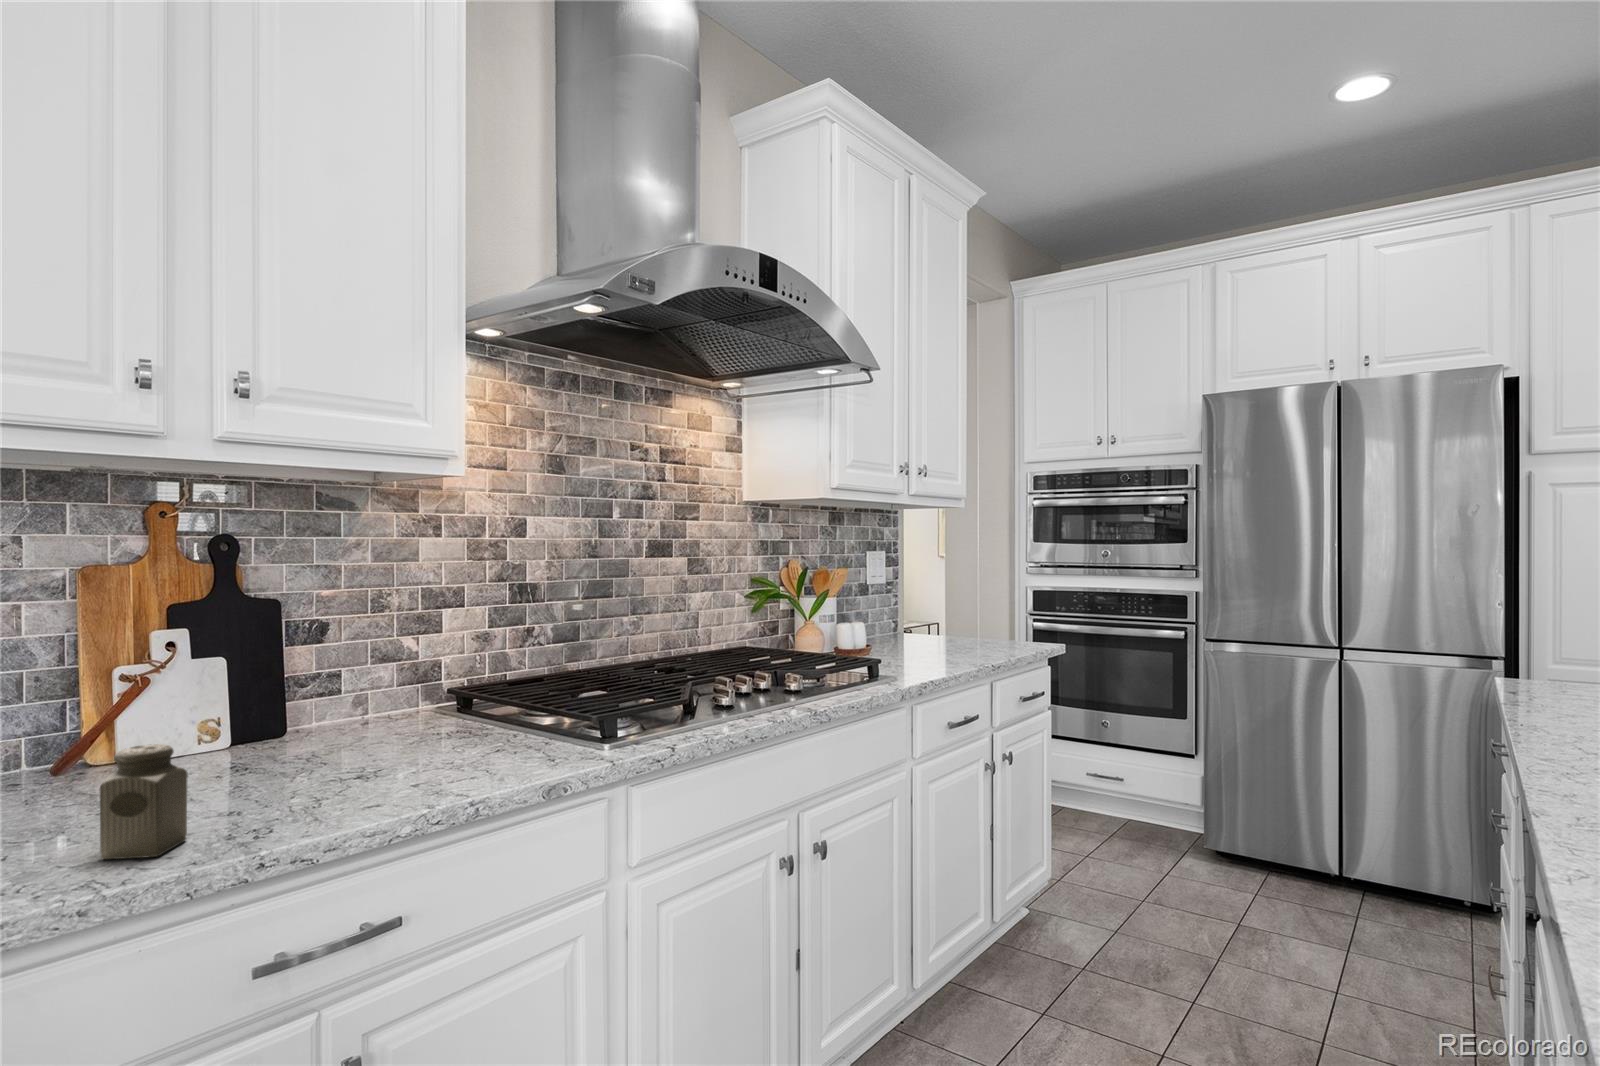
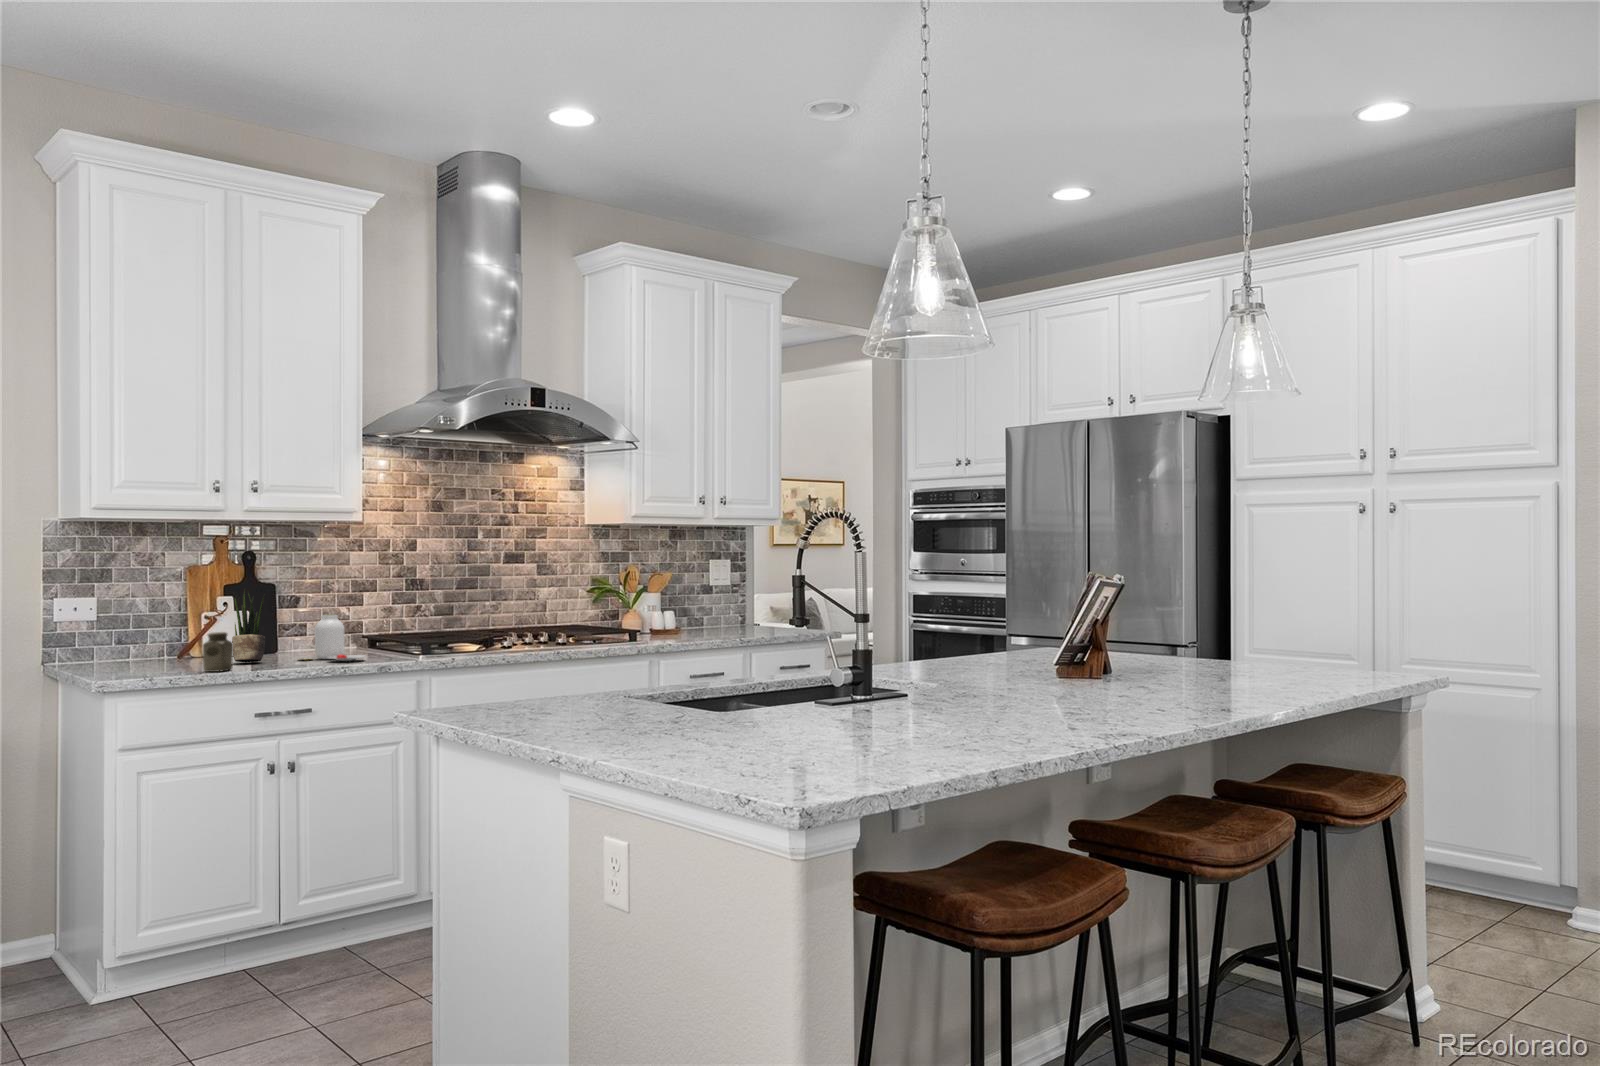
potted plant: none [186,617,268,790] -> present [232,588,265,662]
jar: none [339,668,497,776] -> present [315,615,364,661]

